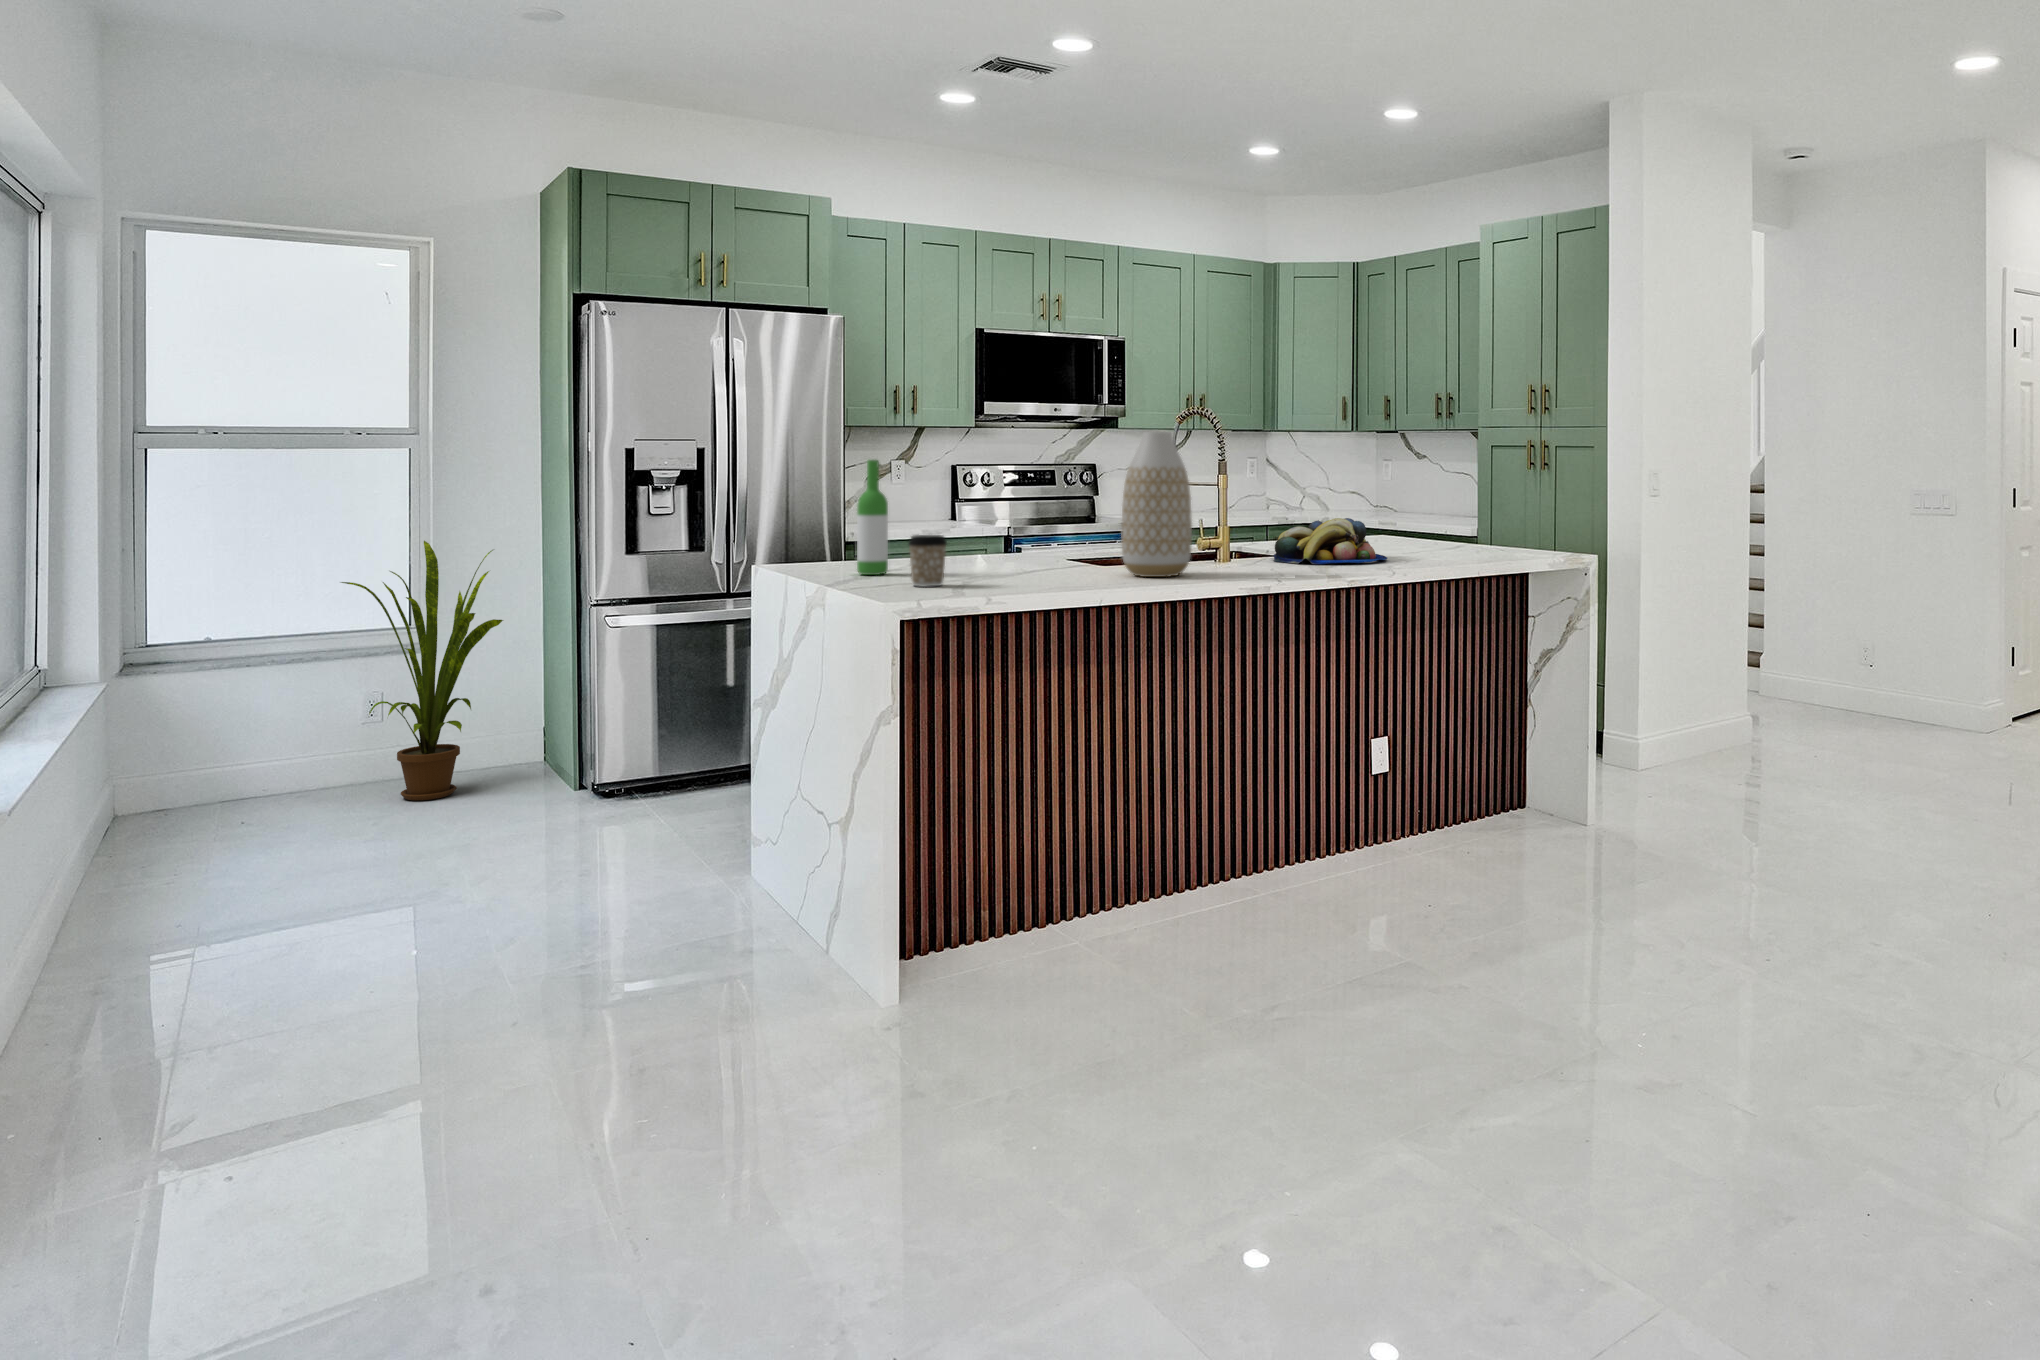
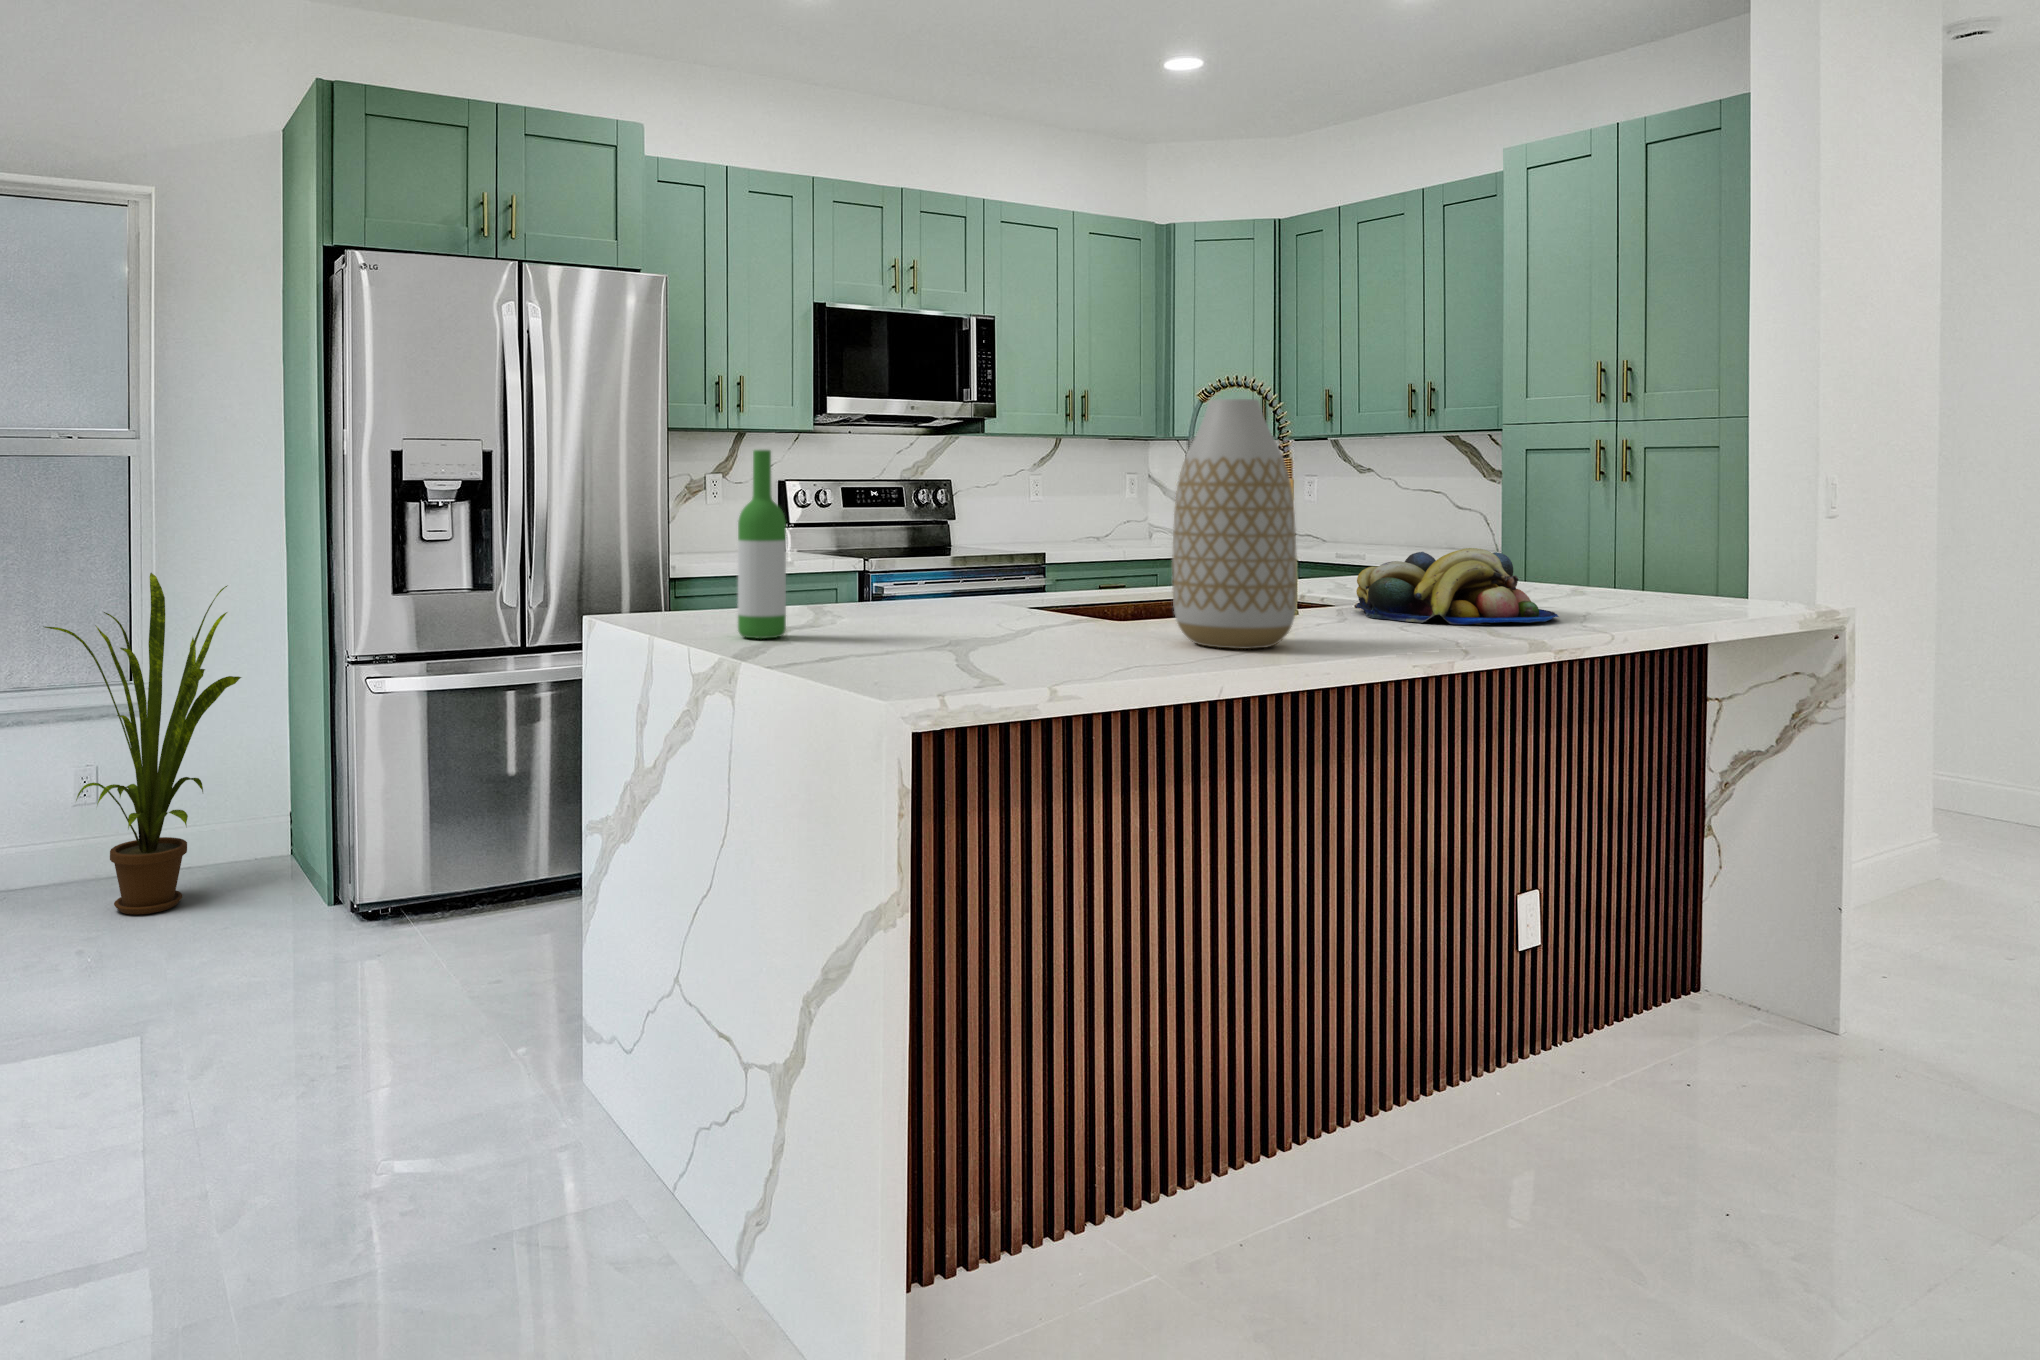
coffee cup: present [909,535,947,587] -> none [842,574,909,666]

